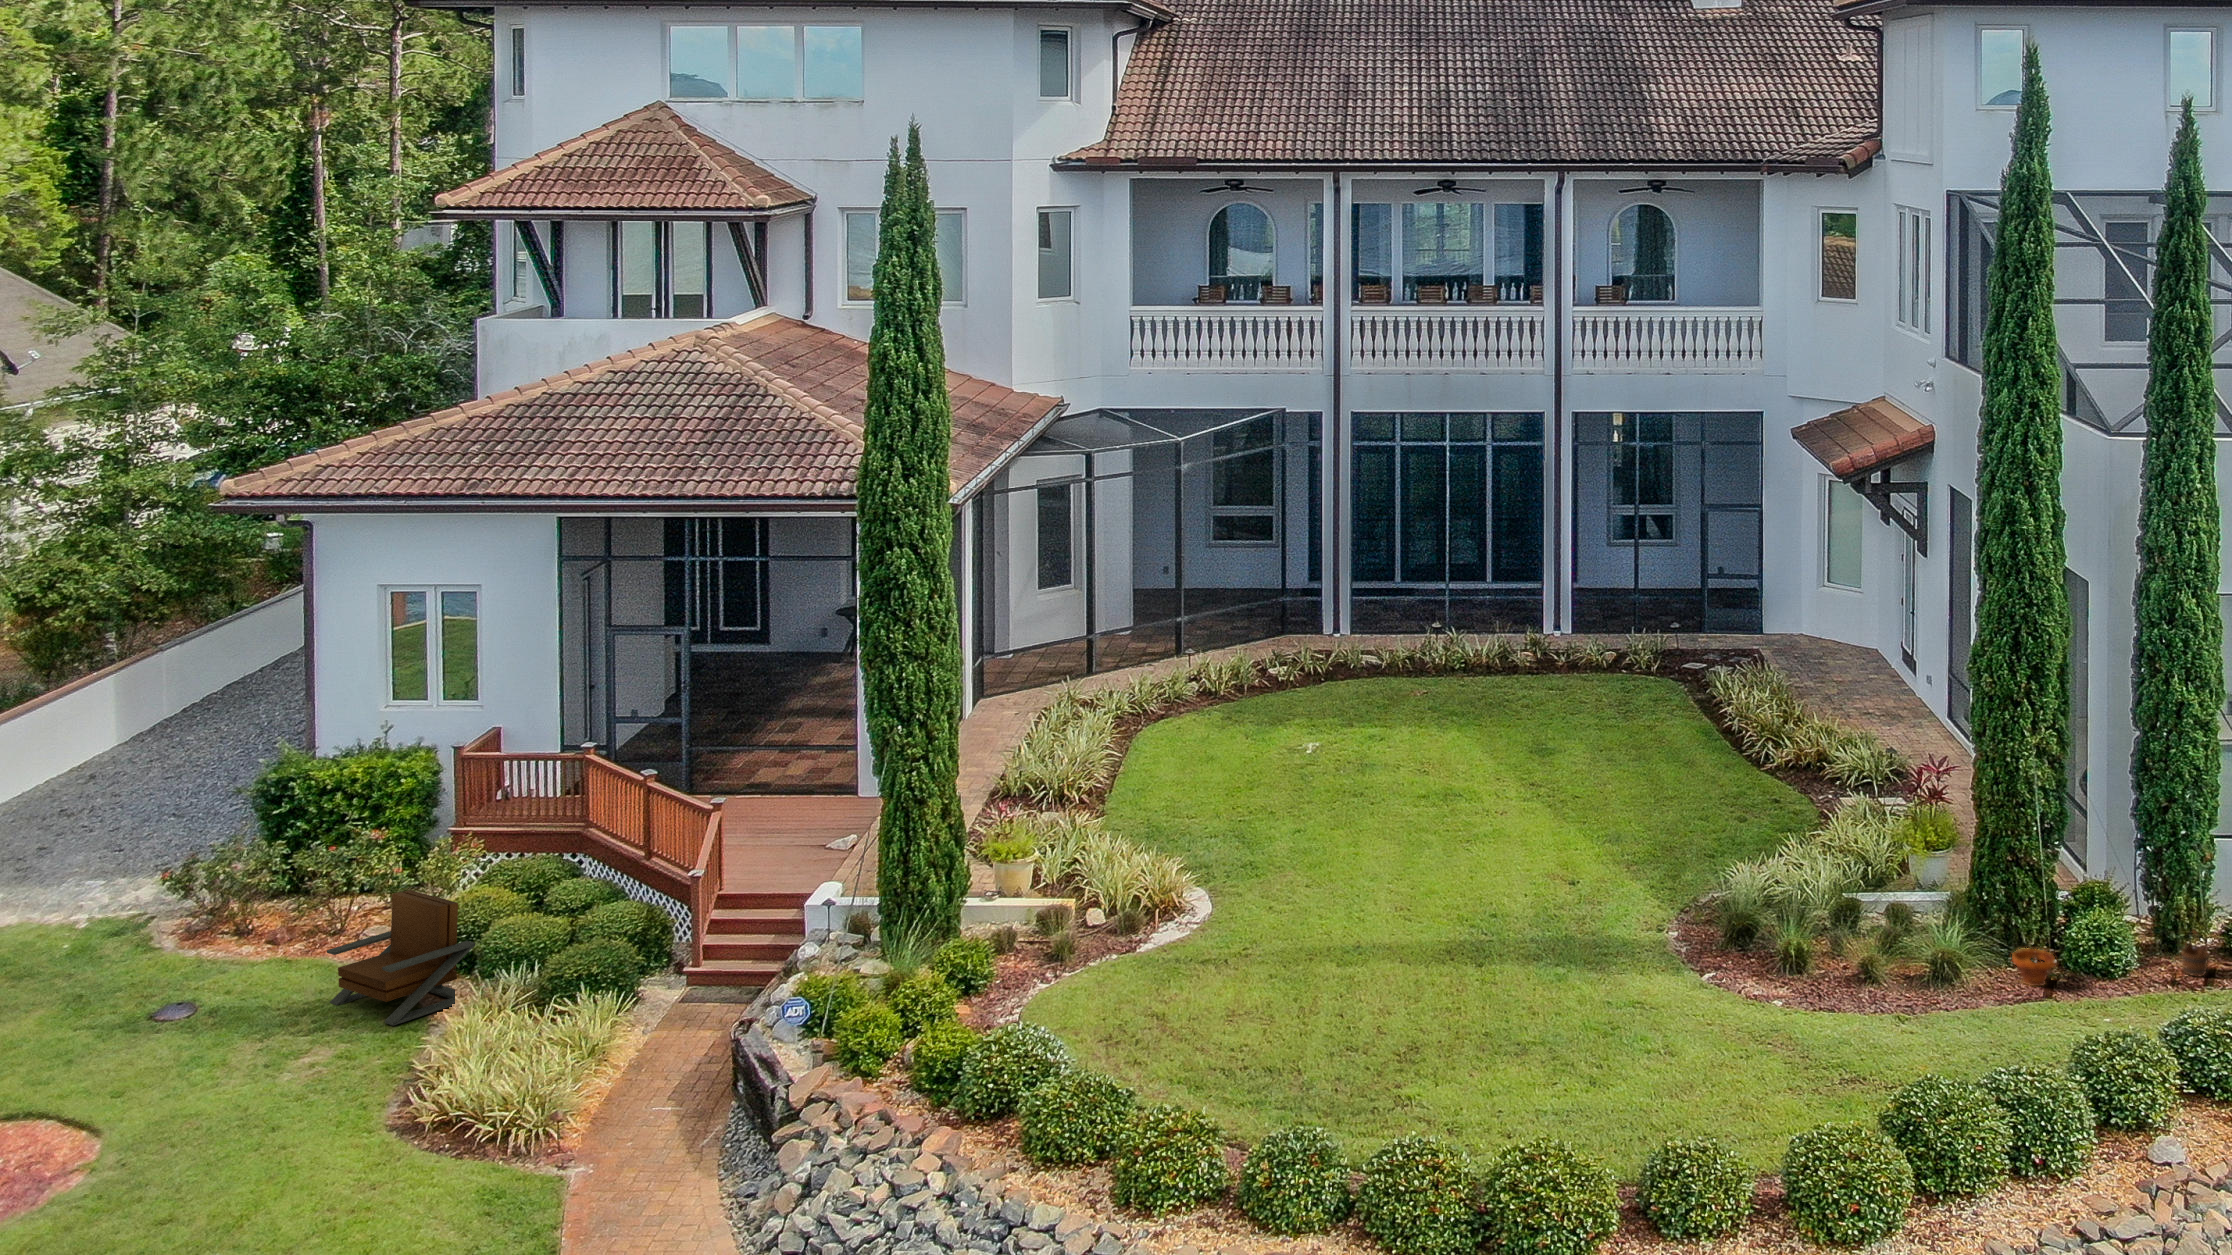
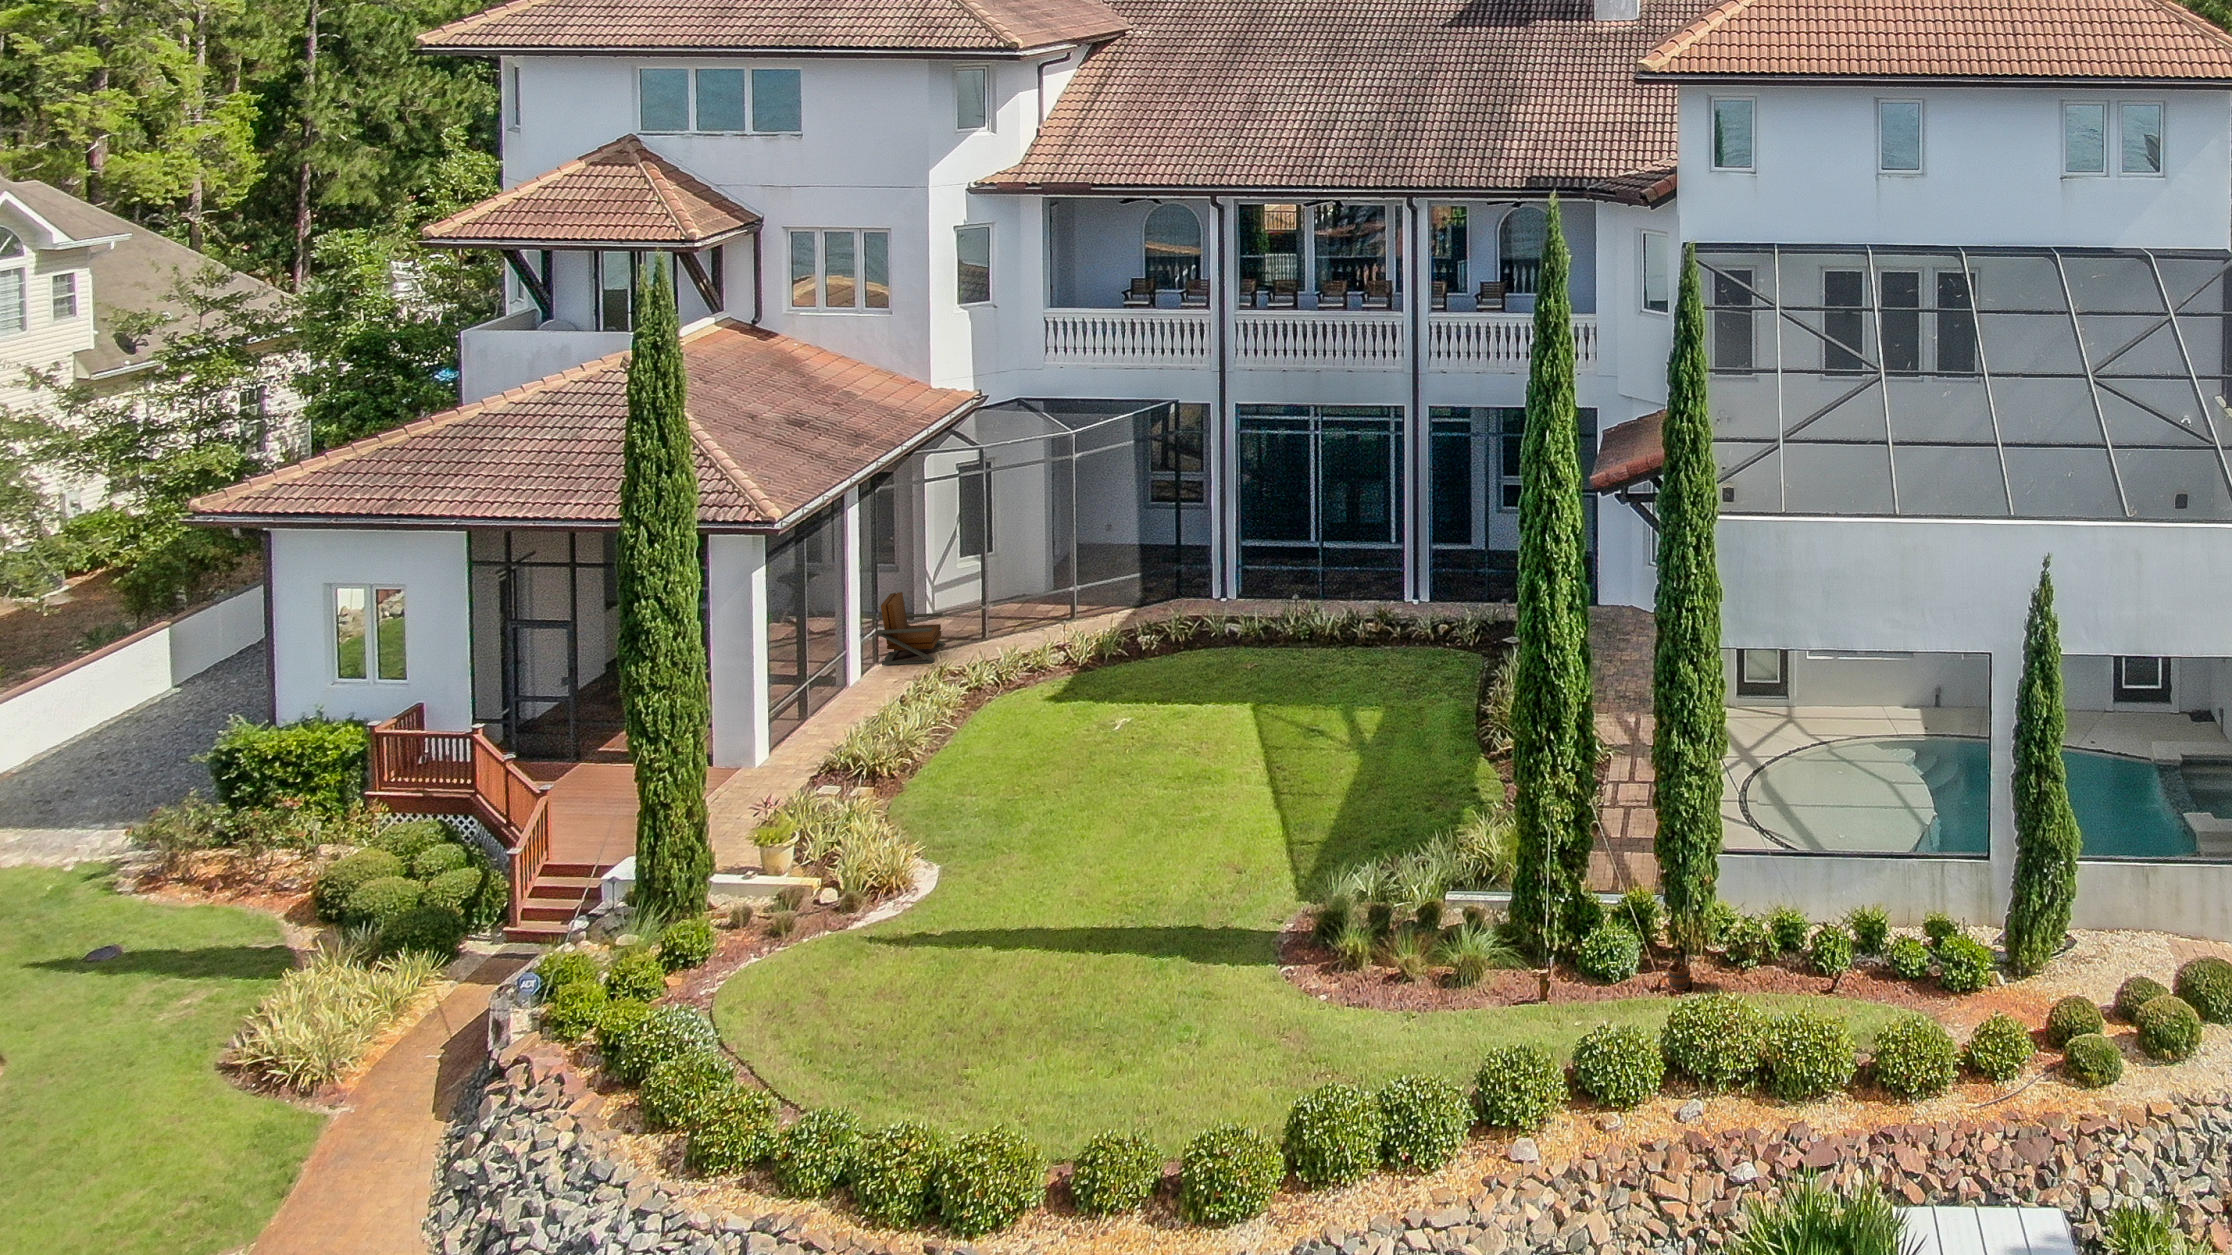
lounge chair: present [327,890,475,1026] -> present [876,592,945,665]
planter: present [2012,949,2056,986] -> none [1517,960,1553,994]

